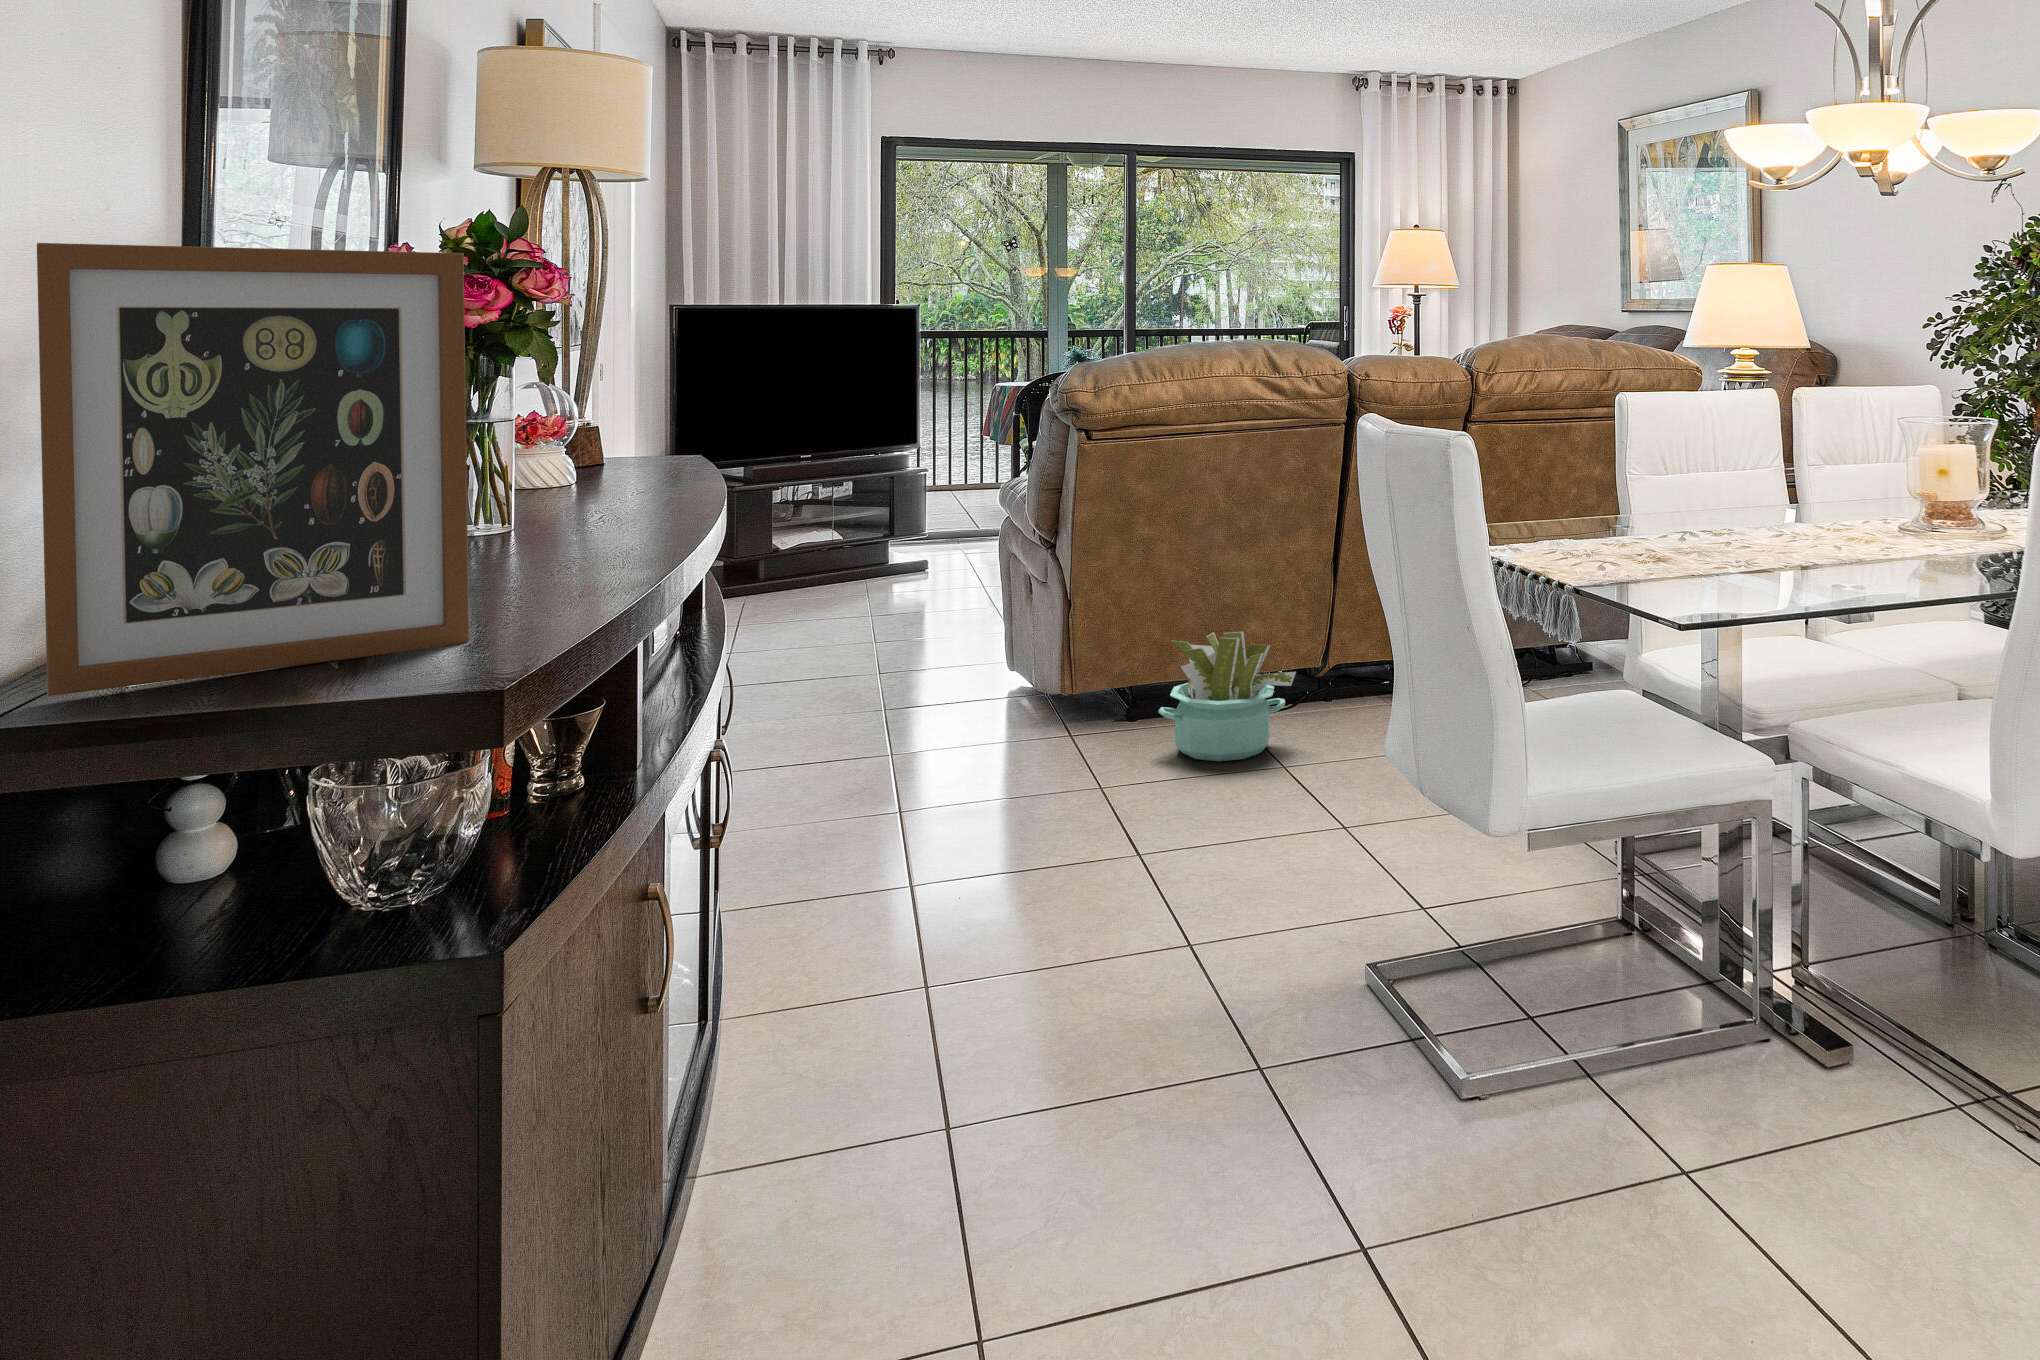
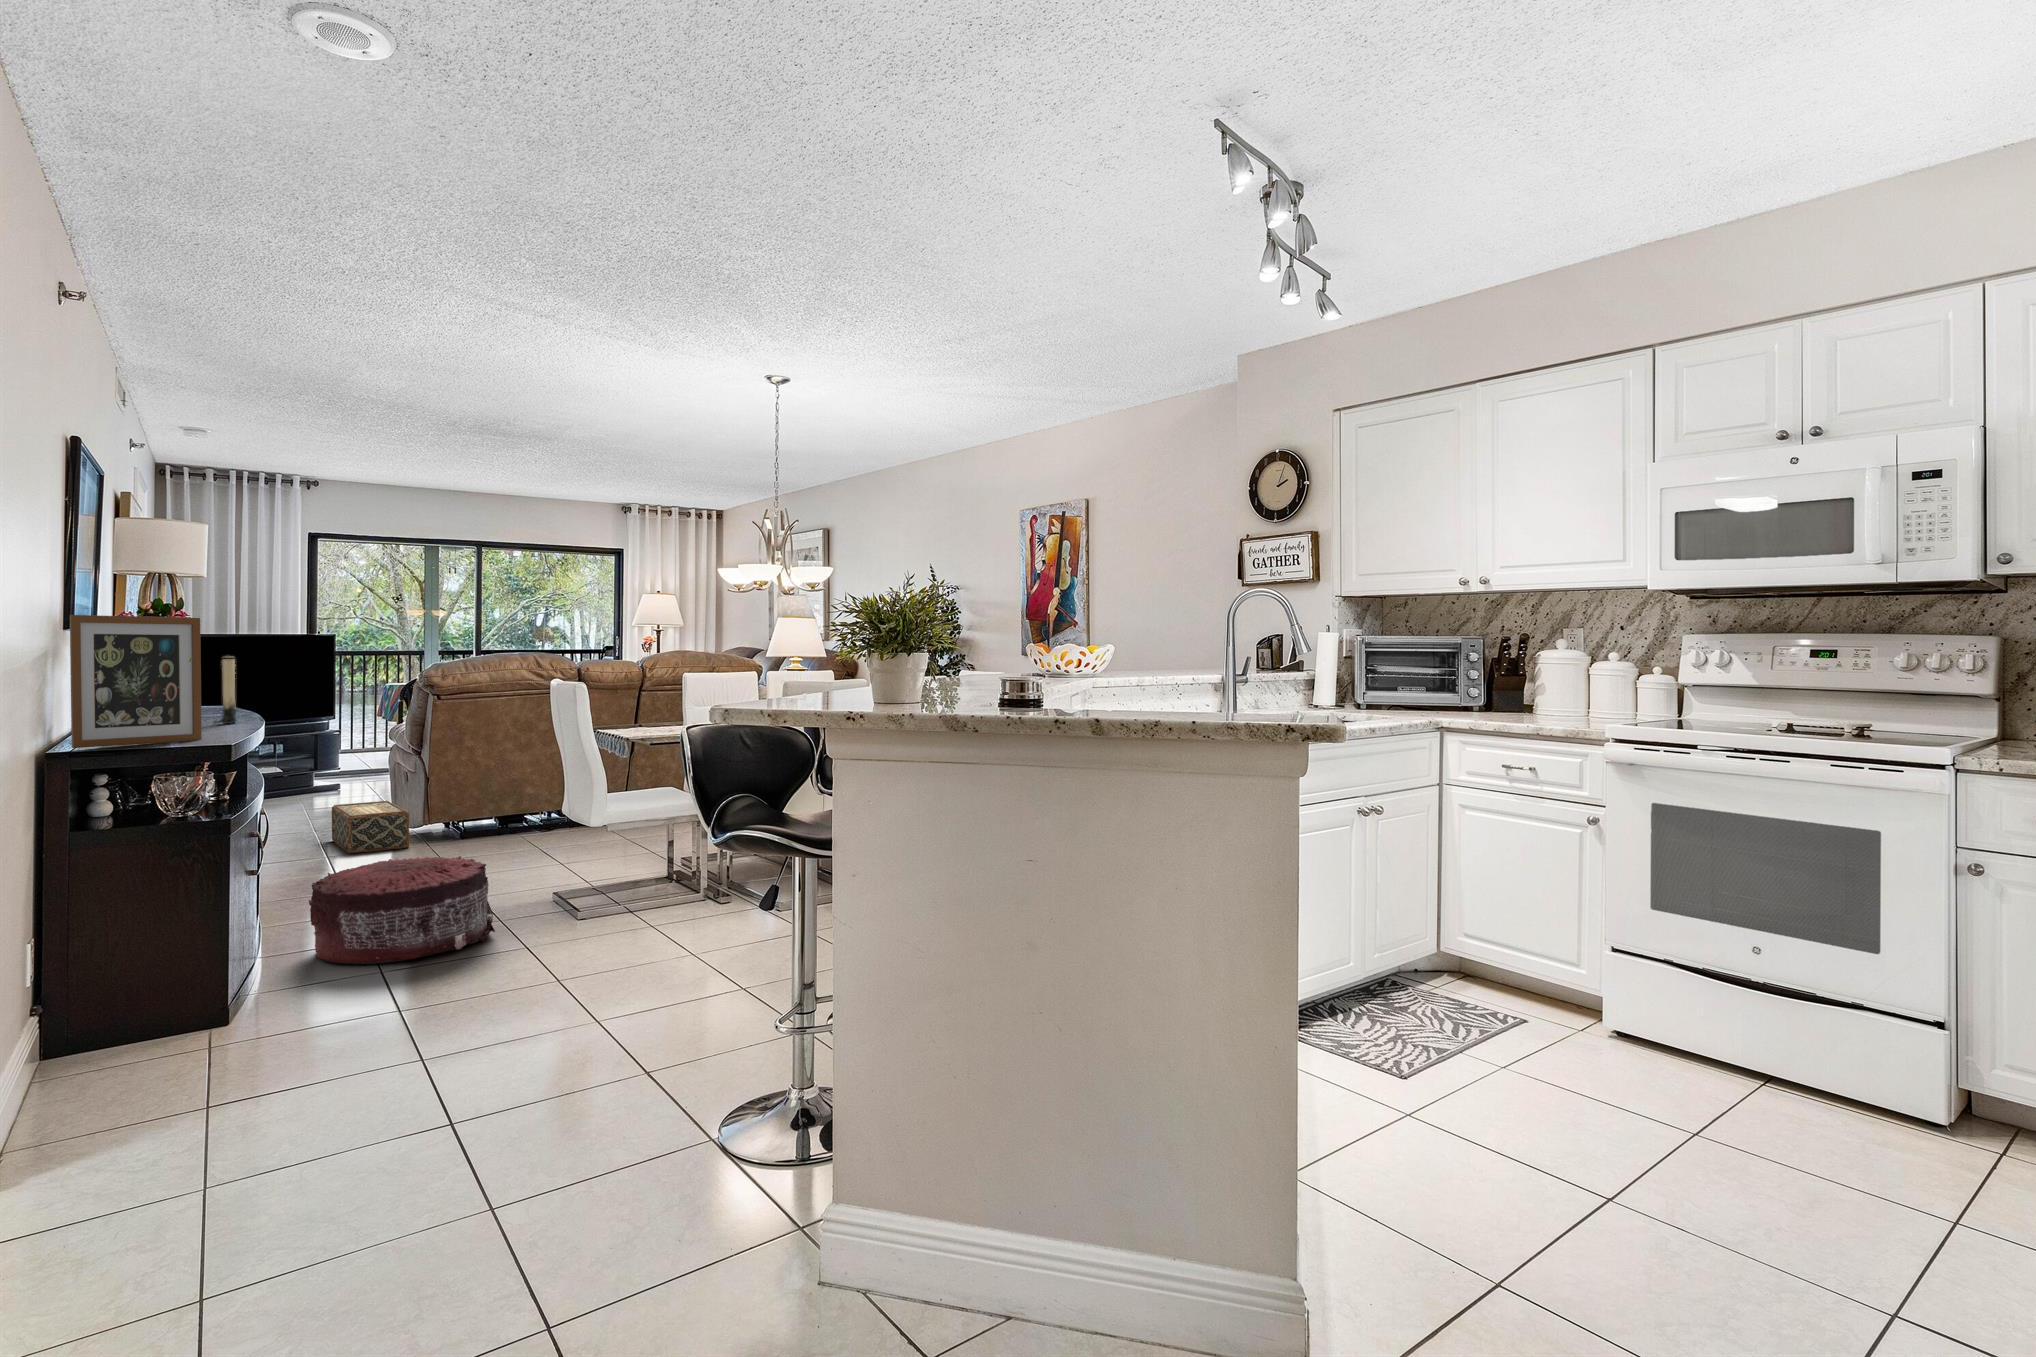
candle: none [604,361,657,532] -> present [214,659,236,724]
woven basket: none [899,627,1034,746] -> present [332,801,409,853]
decorative plant: present [1158,632,1296,761] -> none [475,792,548,851]
pouf: none [803,882,1260,1273] -> present [309,856,495,964]

